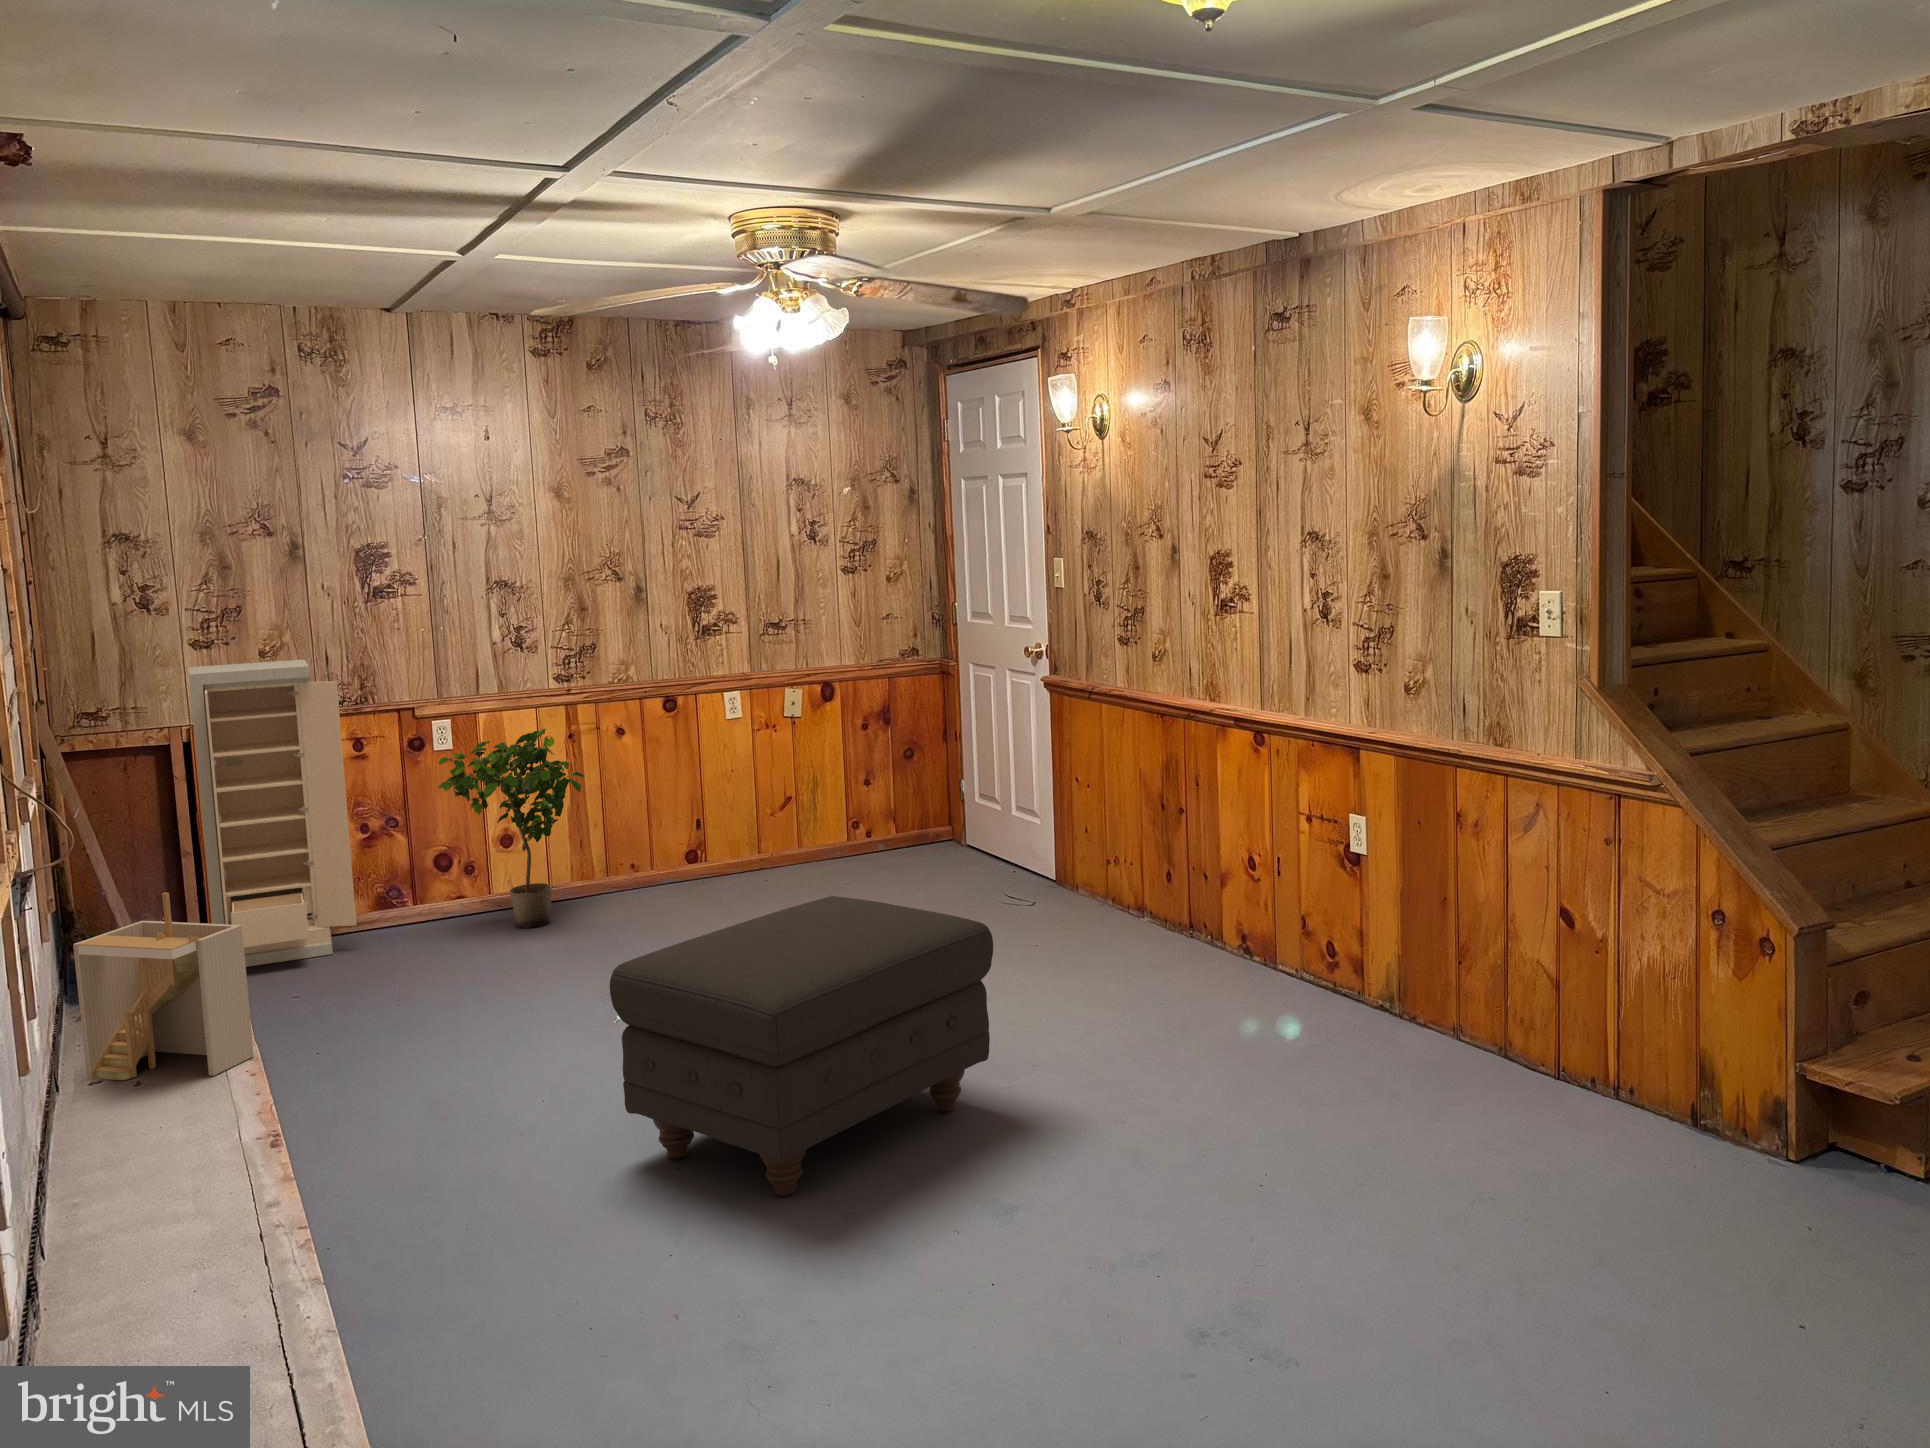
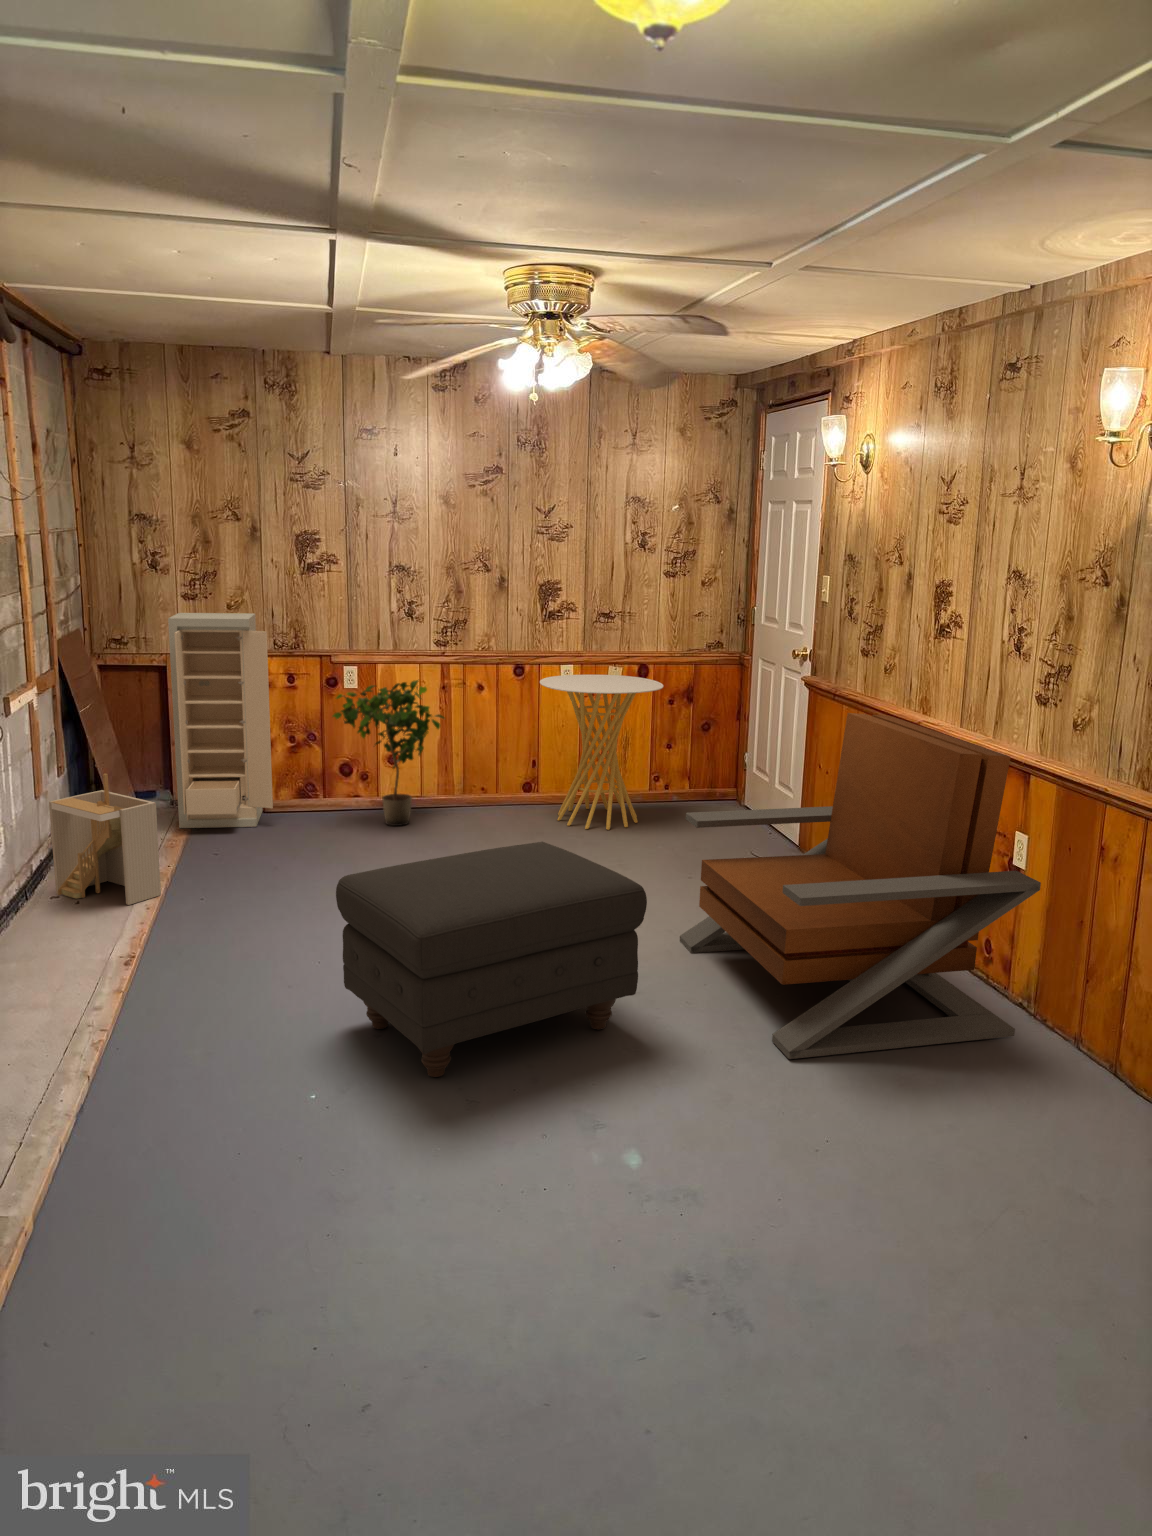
side table: none [706,700,866,898] -> present [540,675,663,830]
lounge chair: none [976,706,1399,1102] -> present [680,713,1041,1059]

